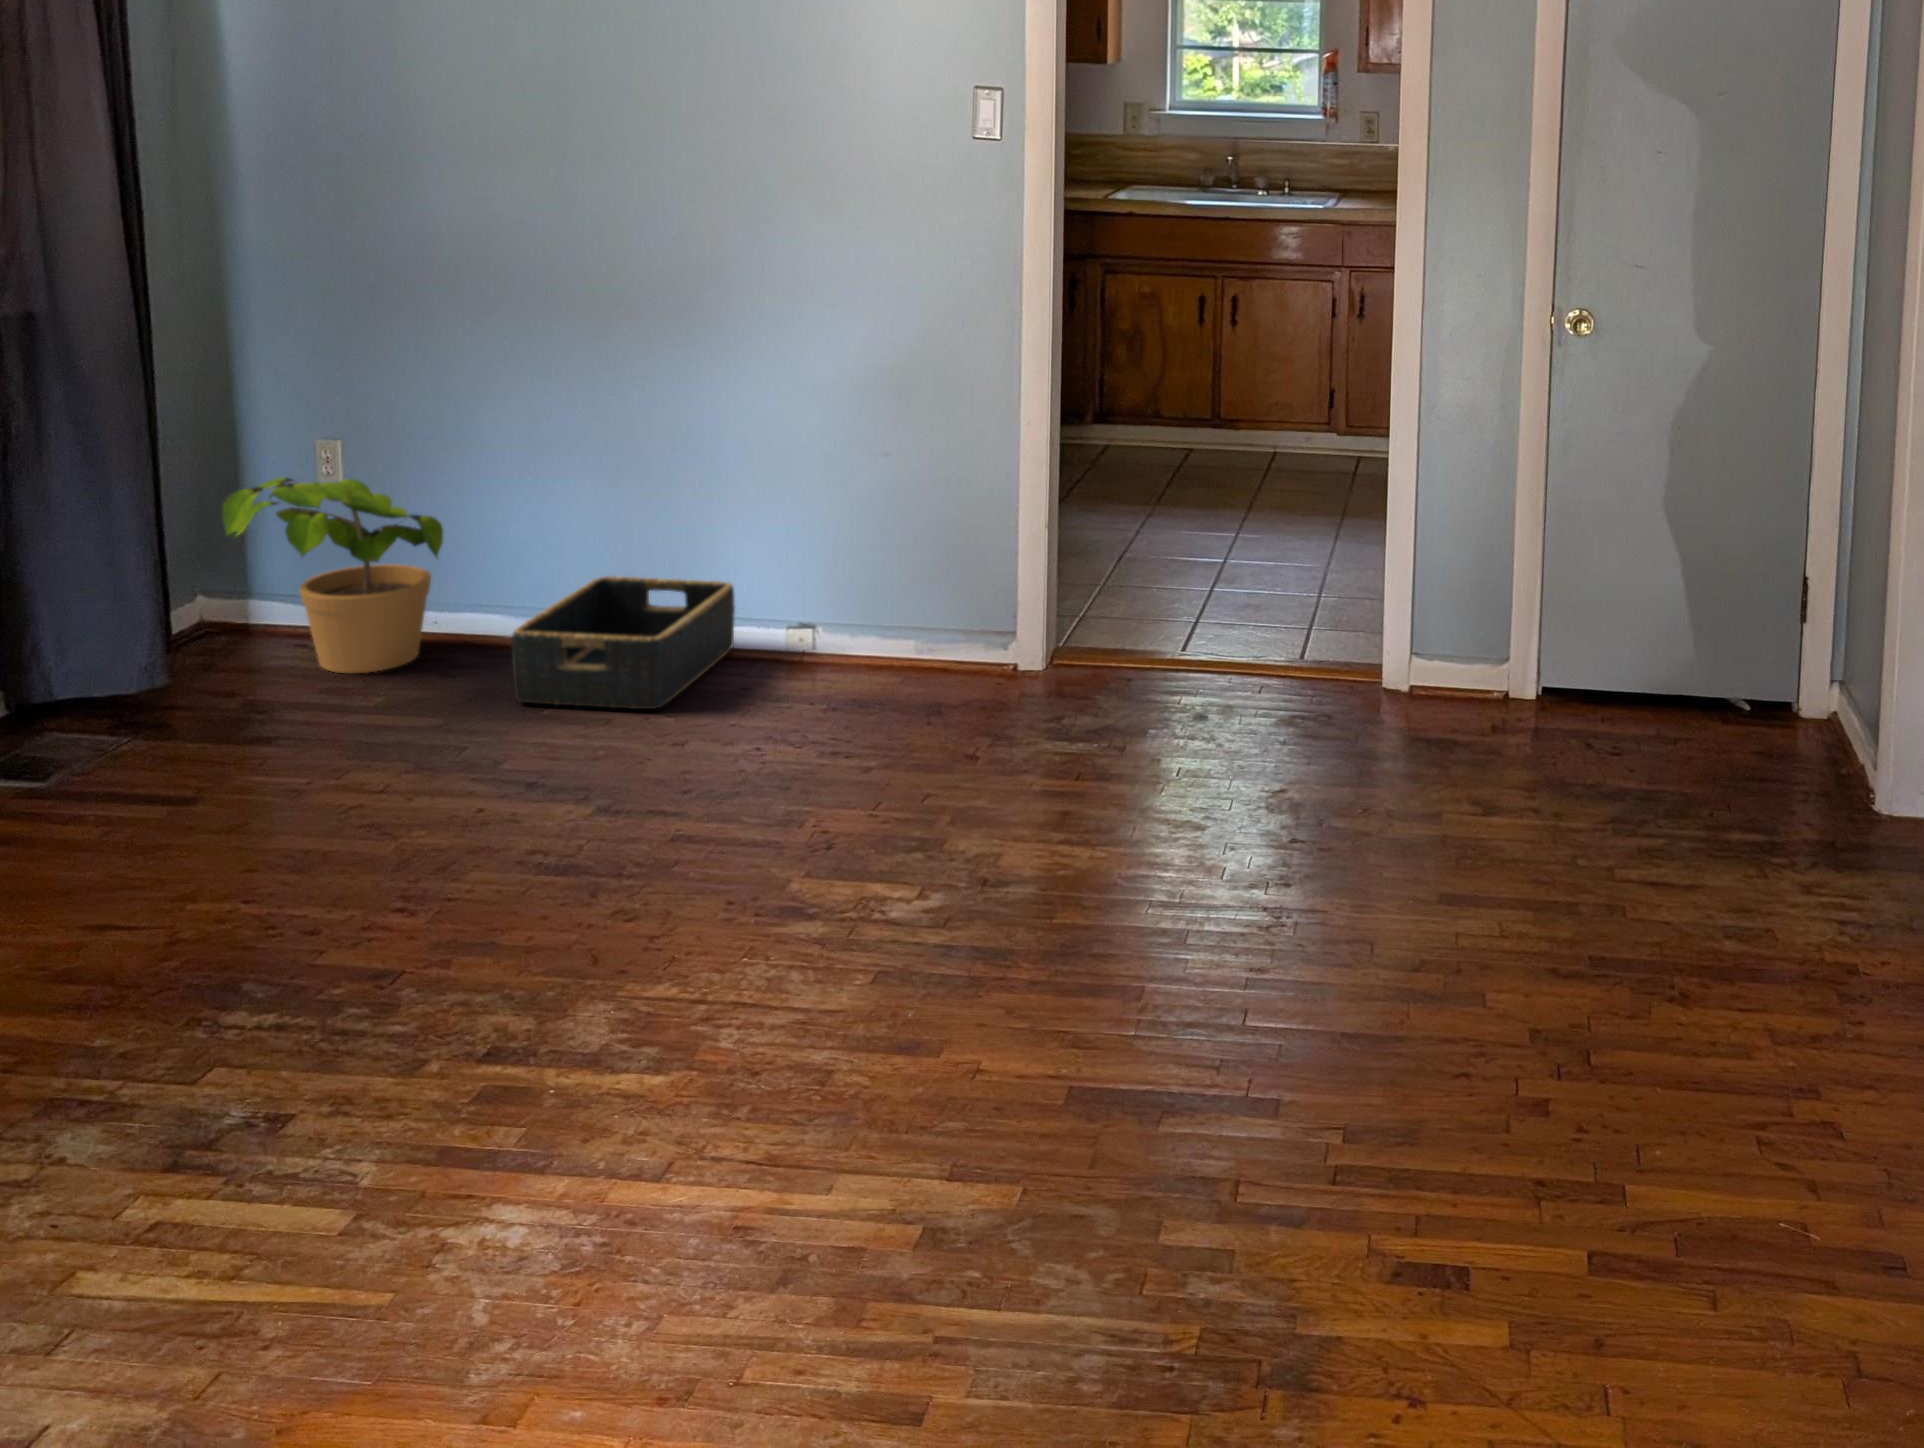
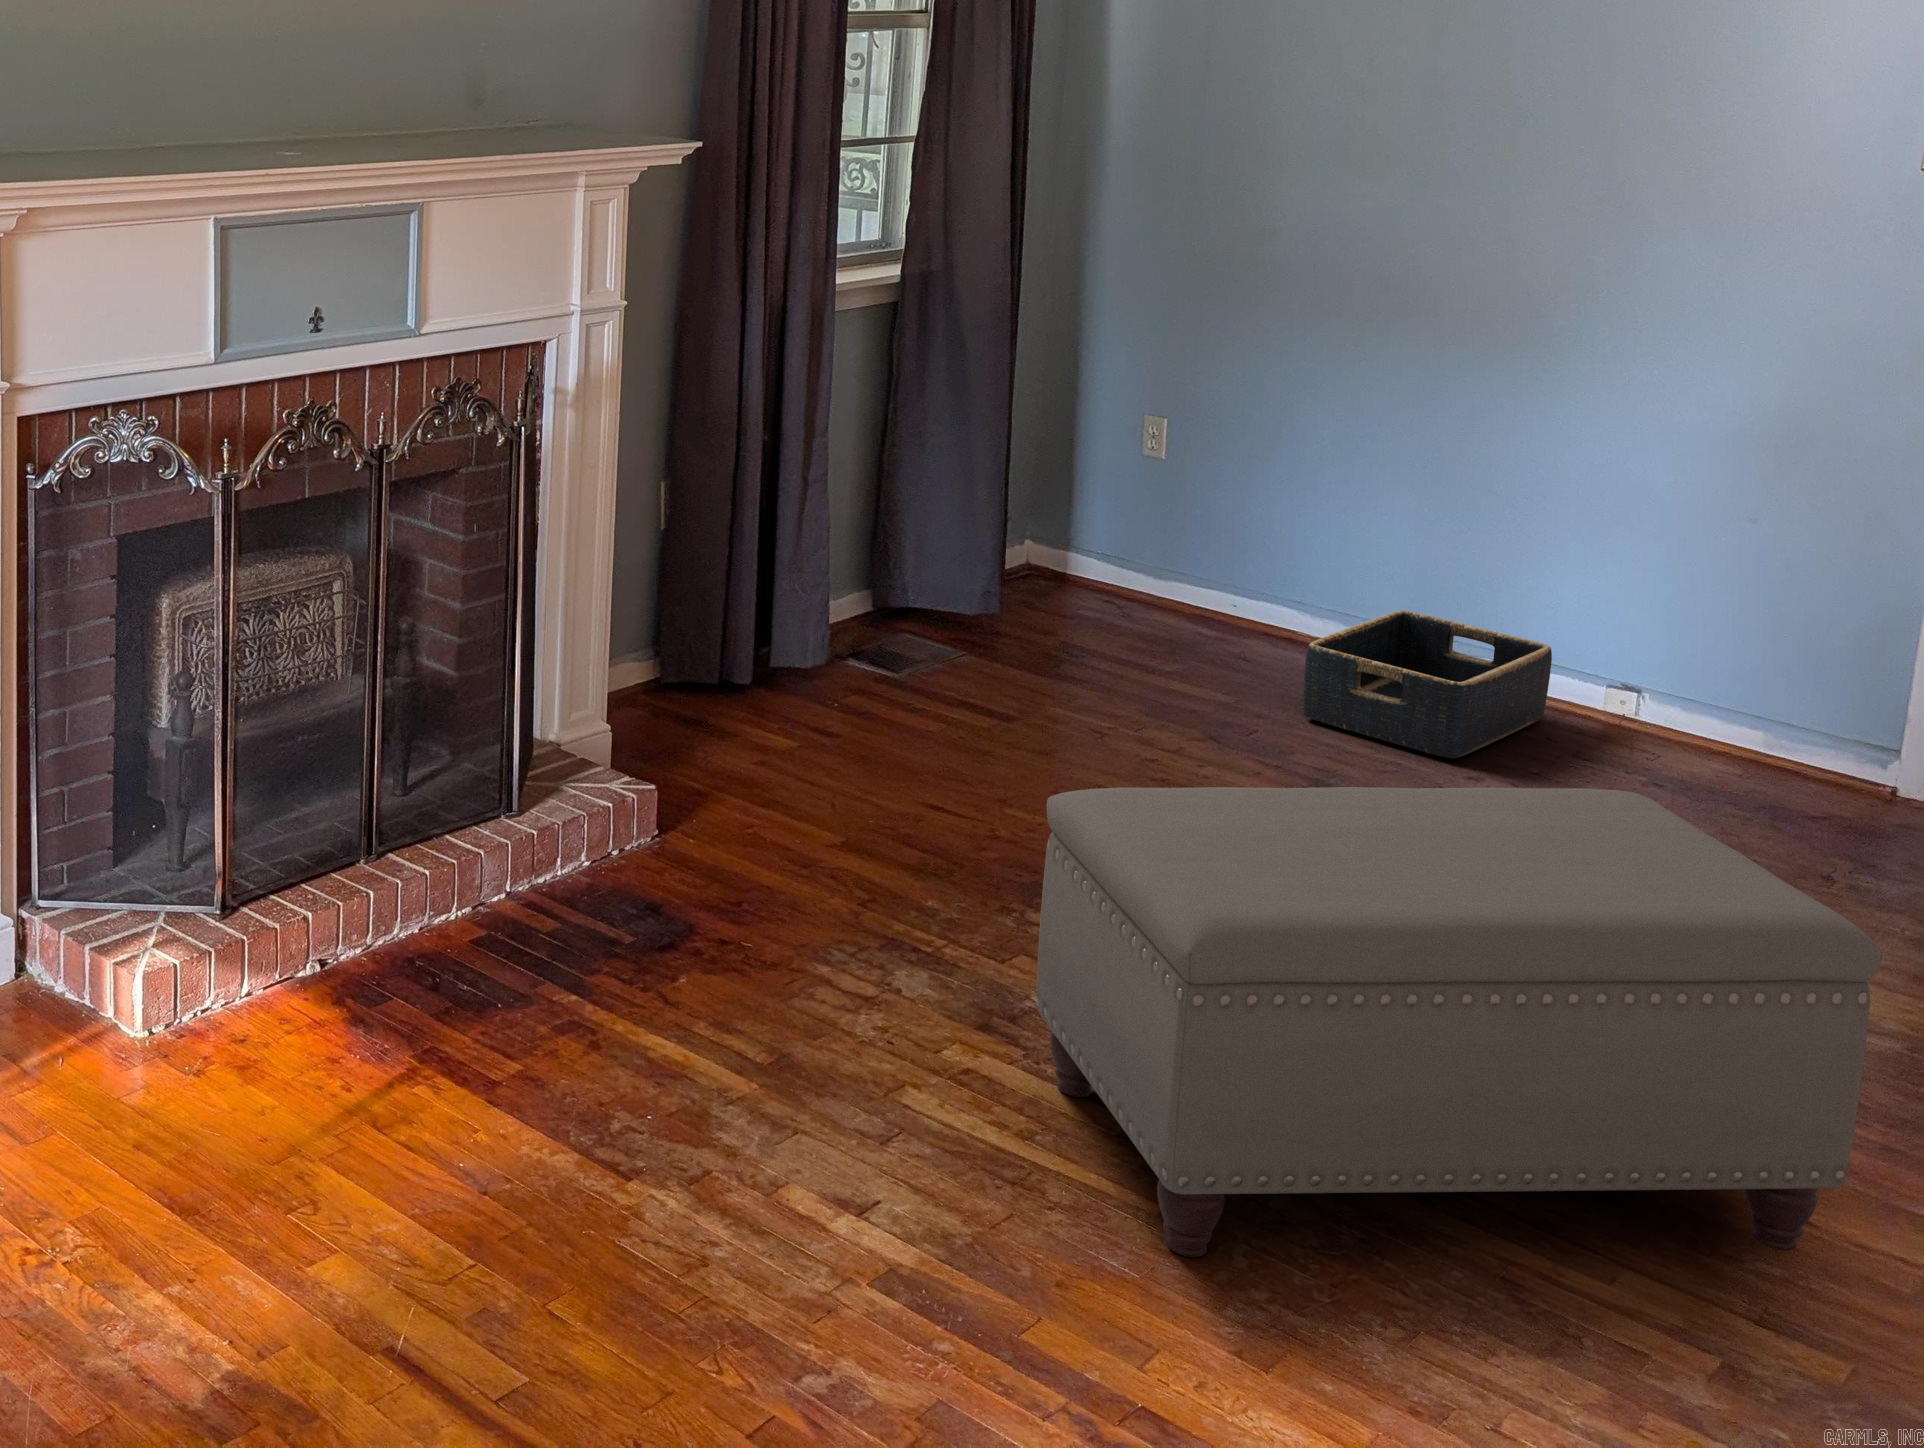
potted plant: present [222,477,443,673] -> none [1055,453,1248,657]
ottoman: none [212,723,1000,1348] -> present [1036,787,1882,1257]

